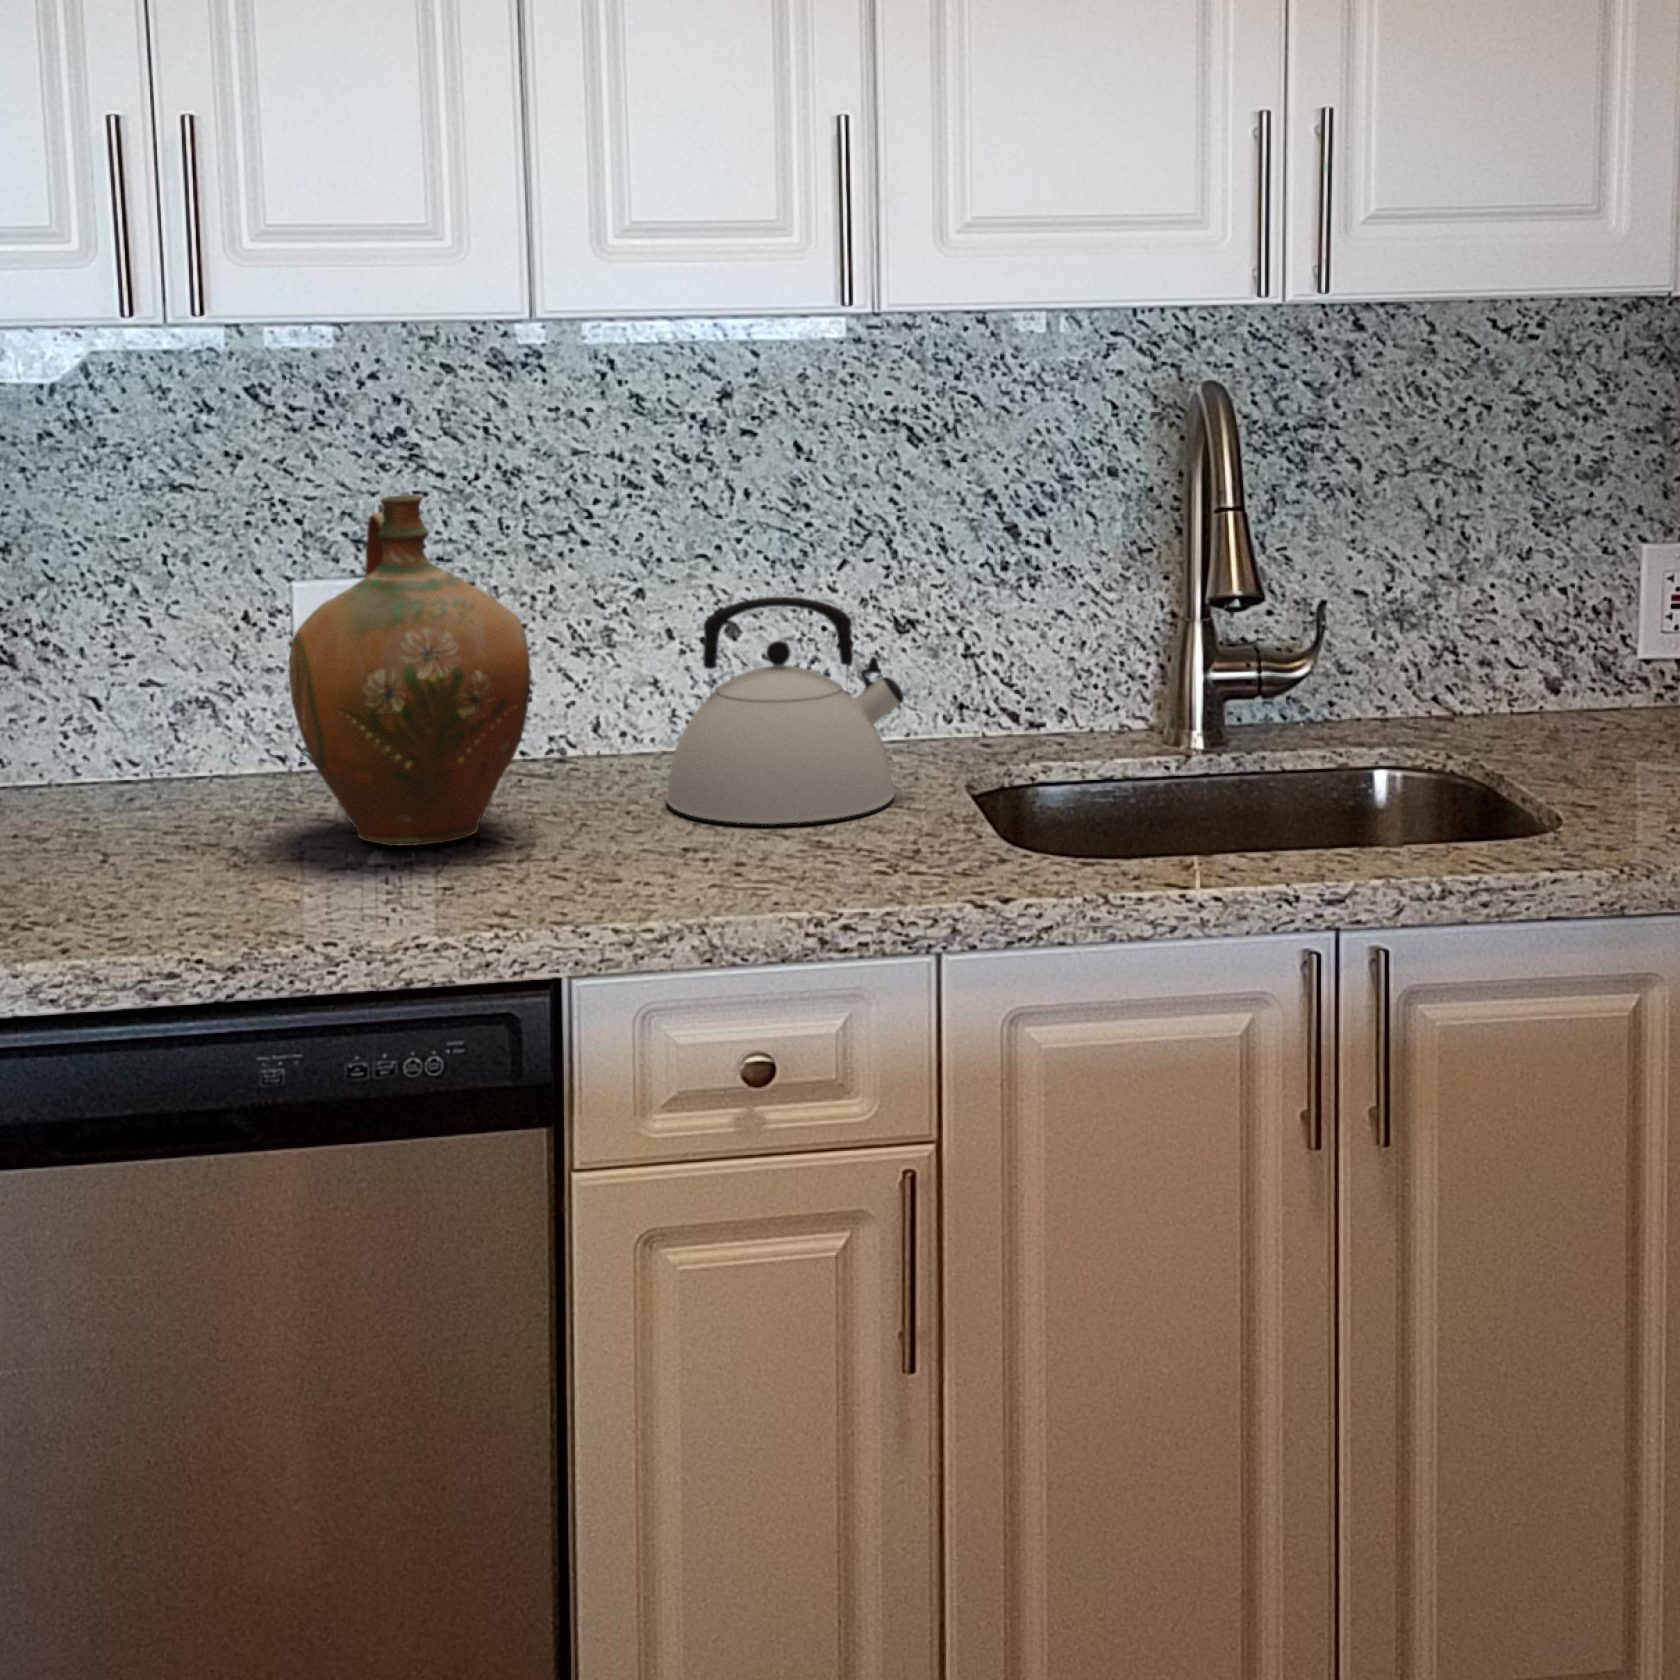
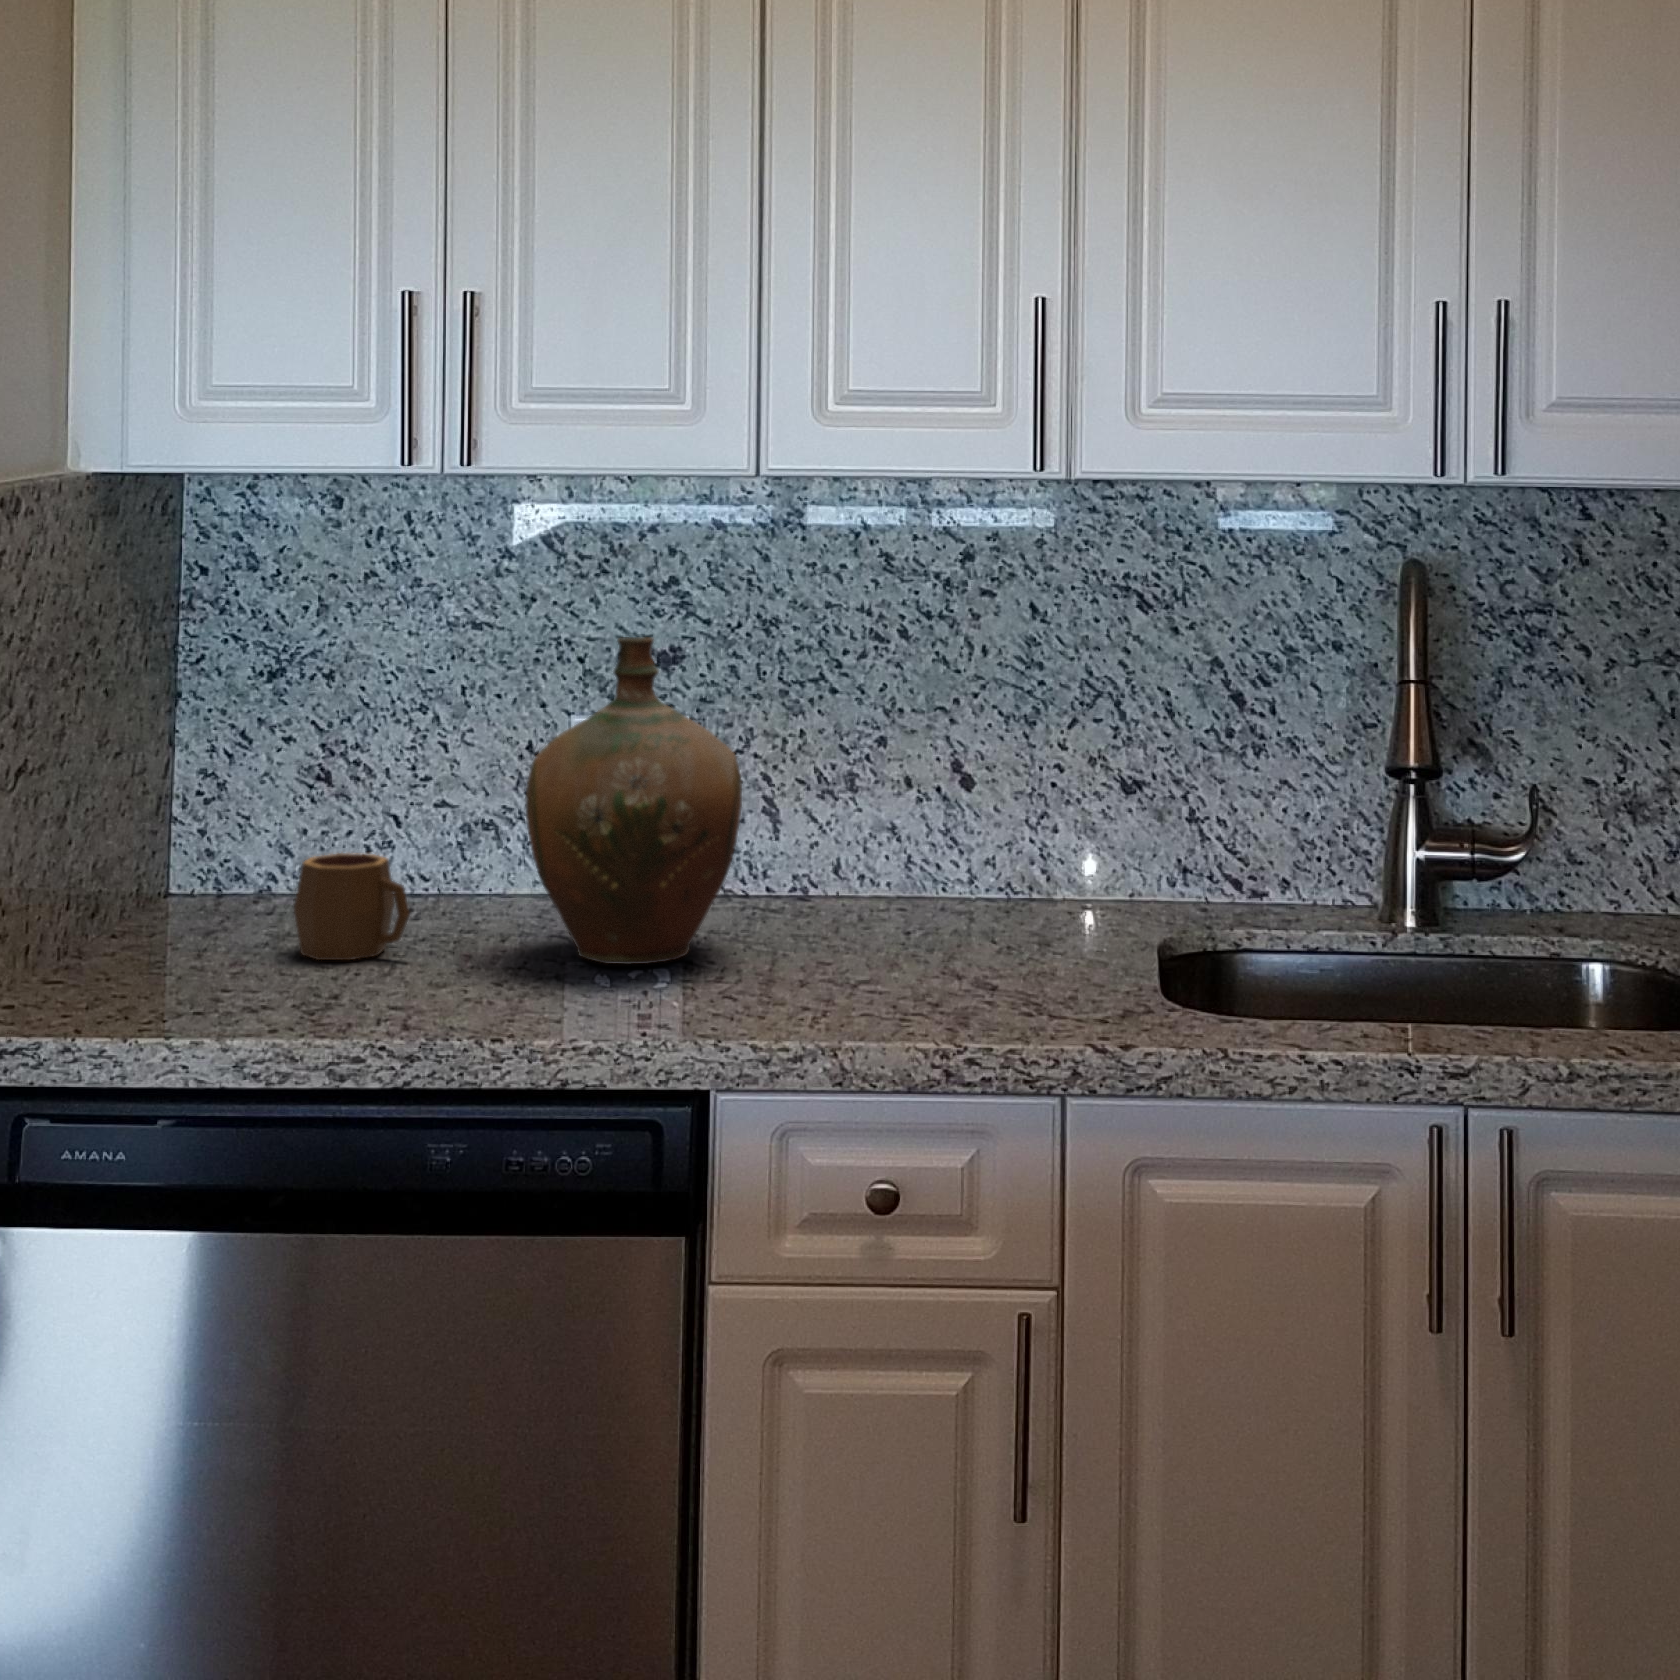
kettle: present [666,597,904,824] -> none [872,750,1100,968]
mug: none [31,745,168,864] -> present [294,853,410,960]

